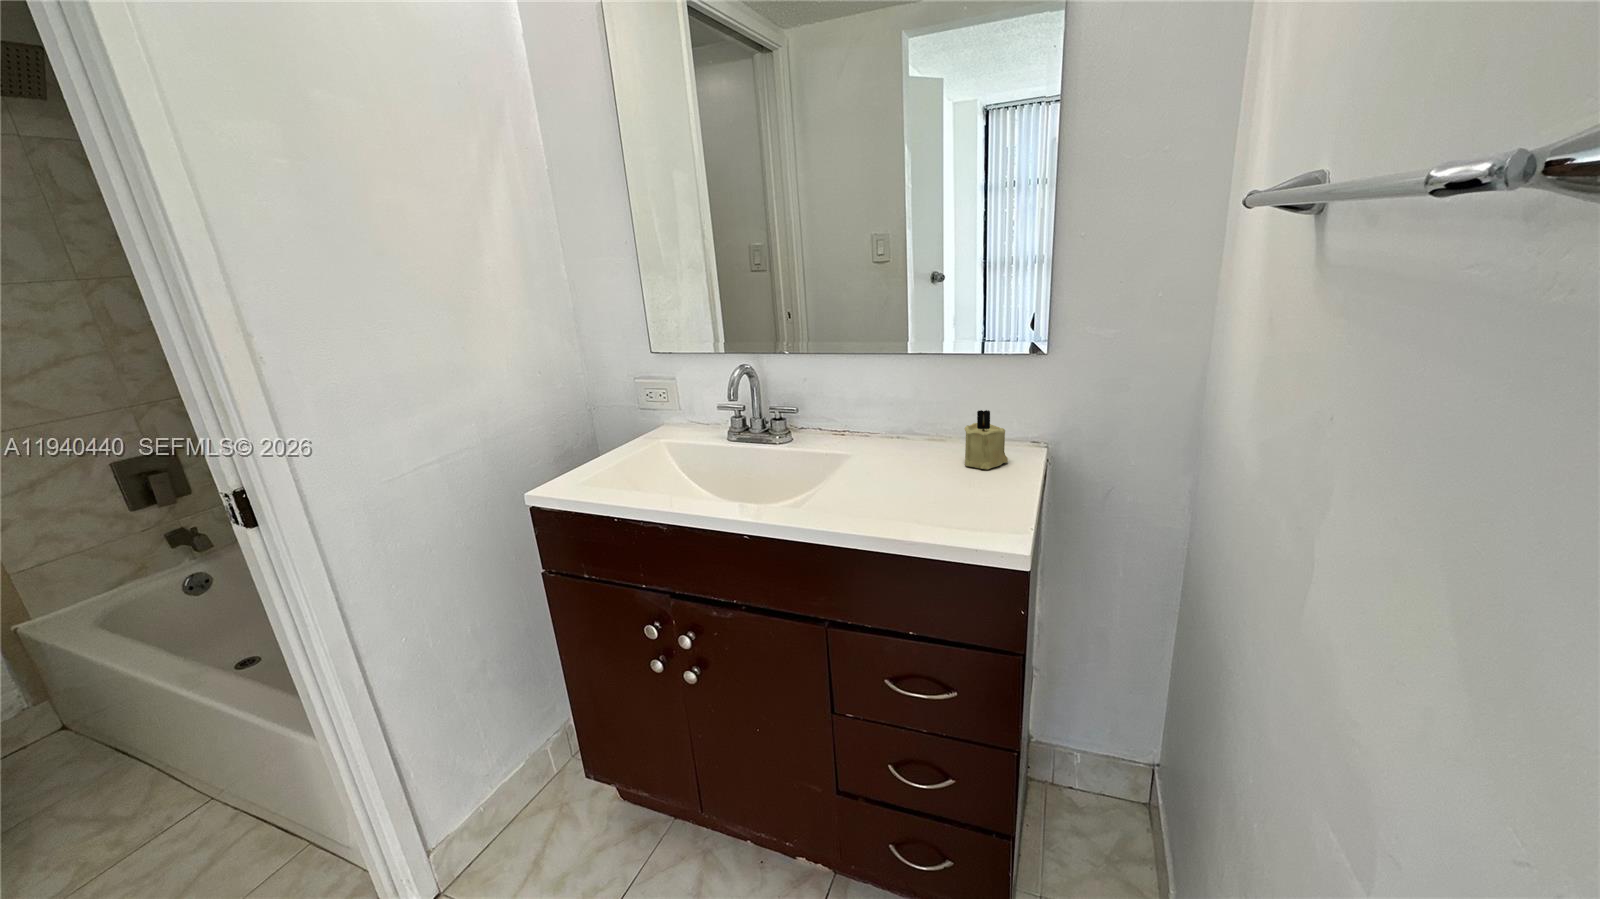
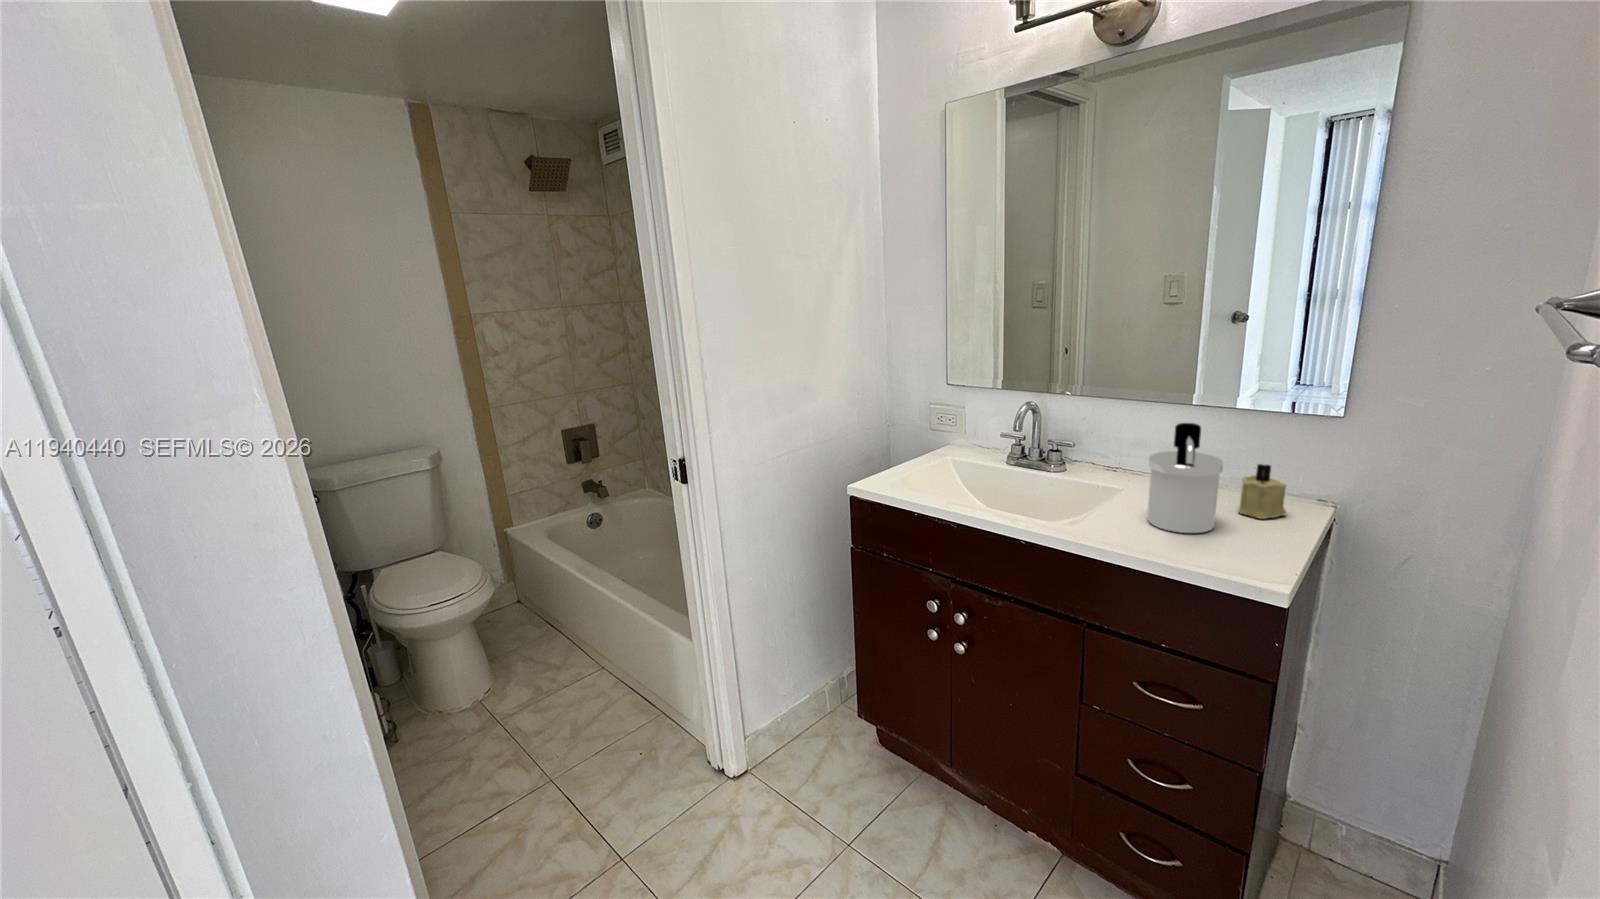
soap dispenser: none [873,371,947,498] -> present [1147,423,1223,533]

